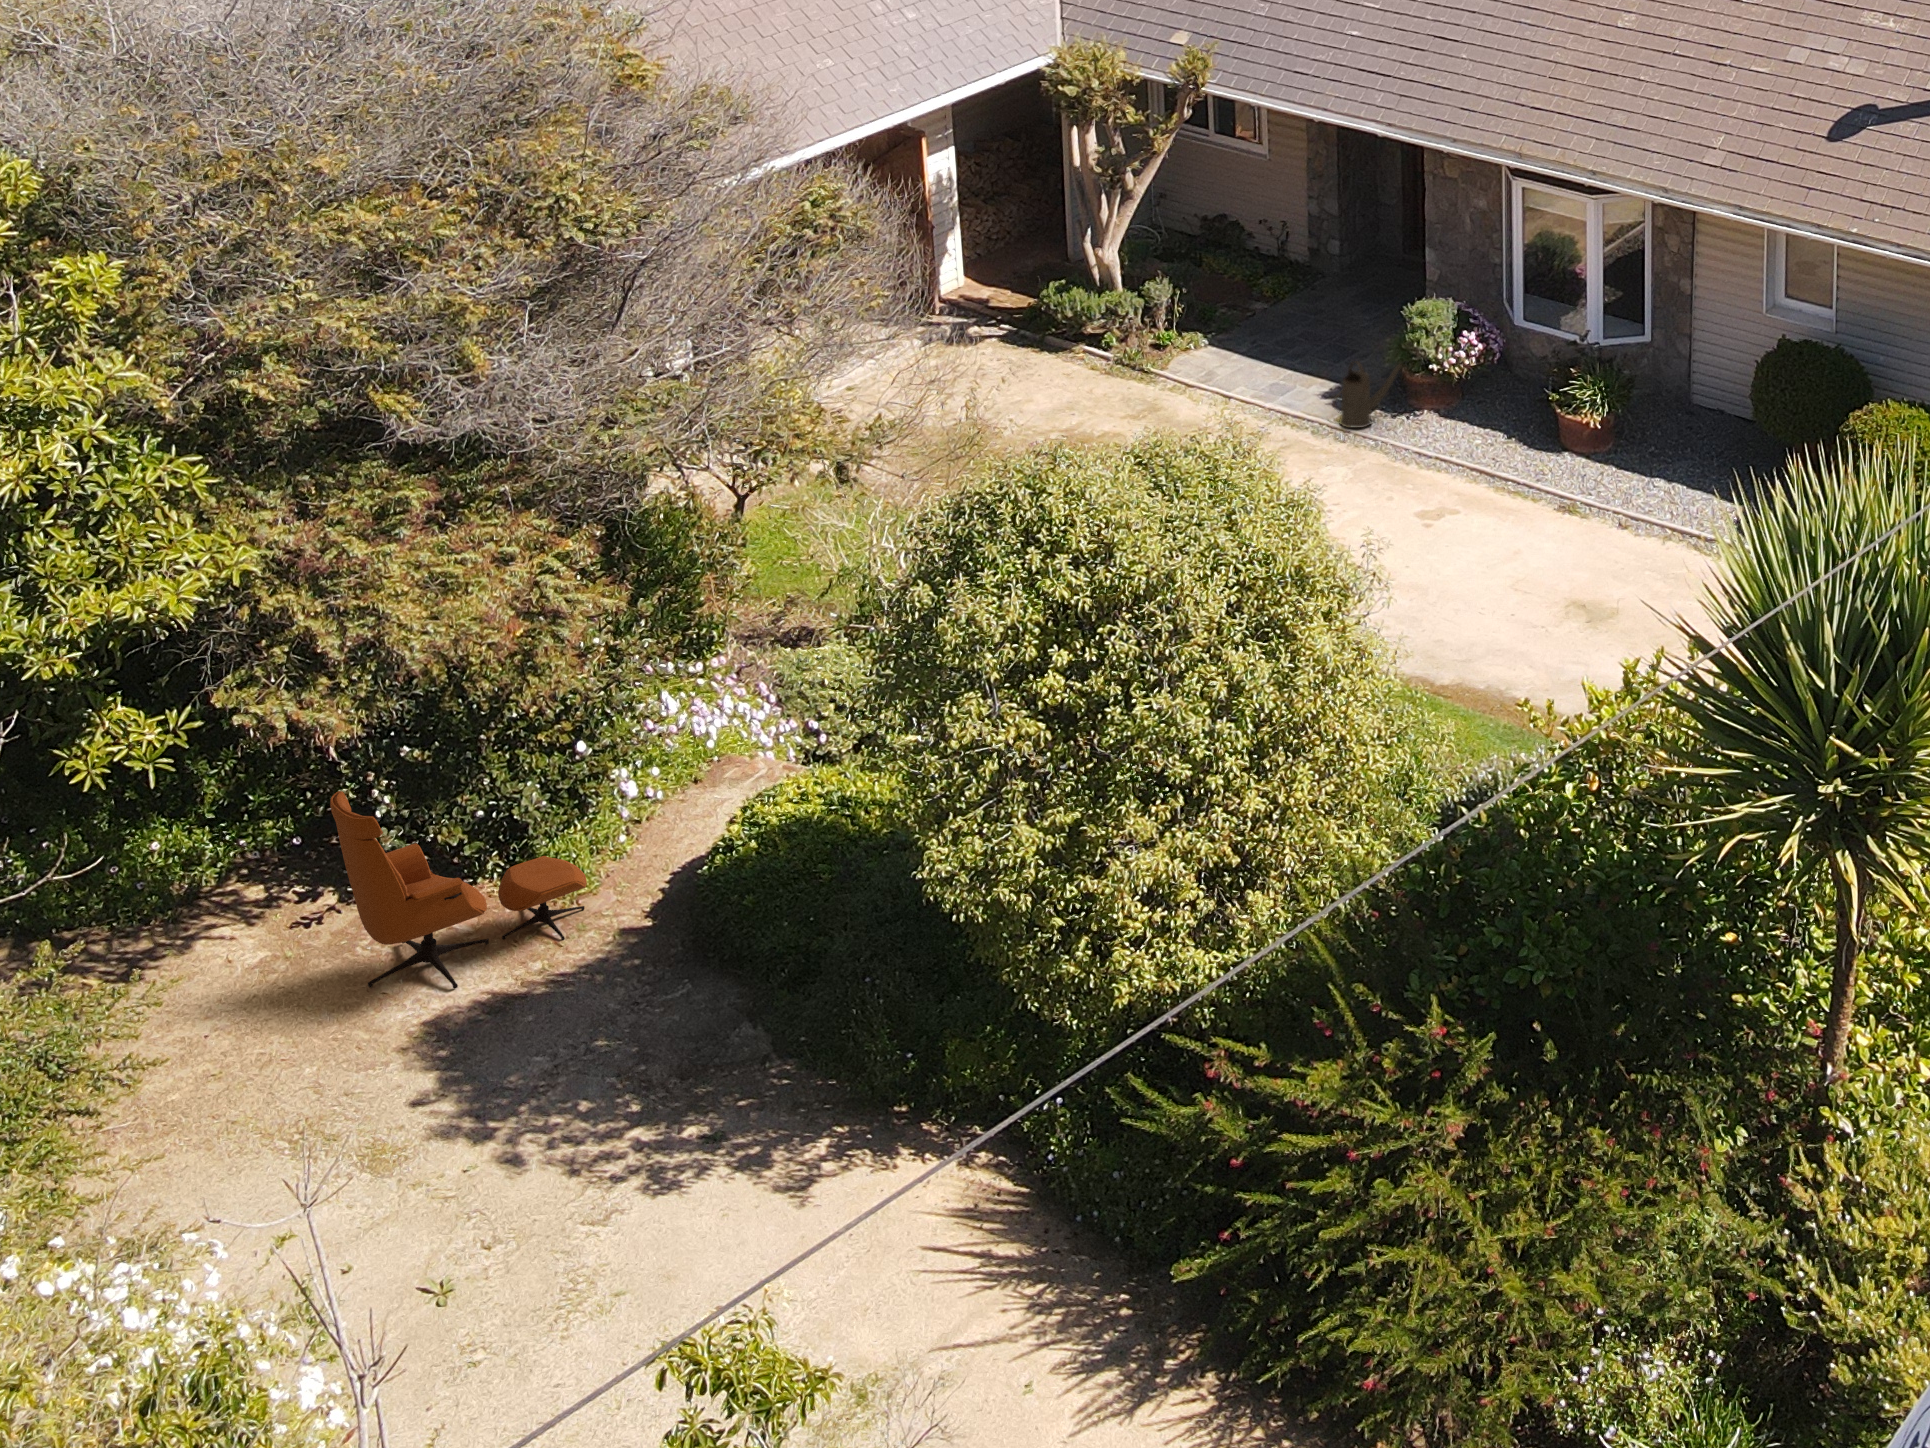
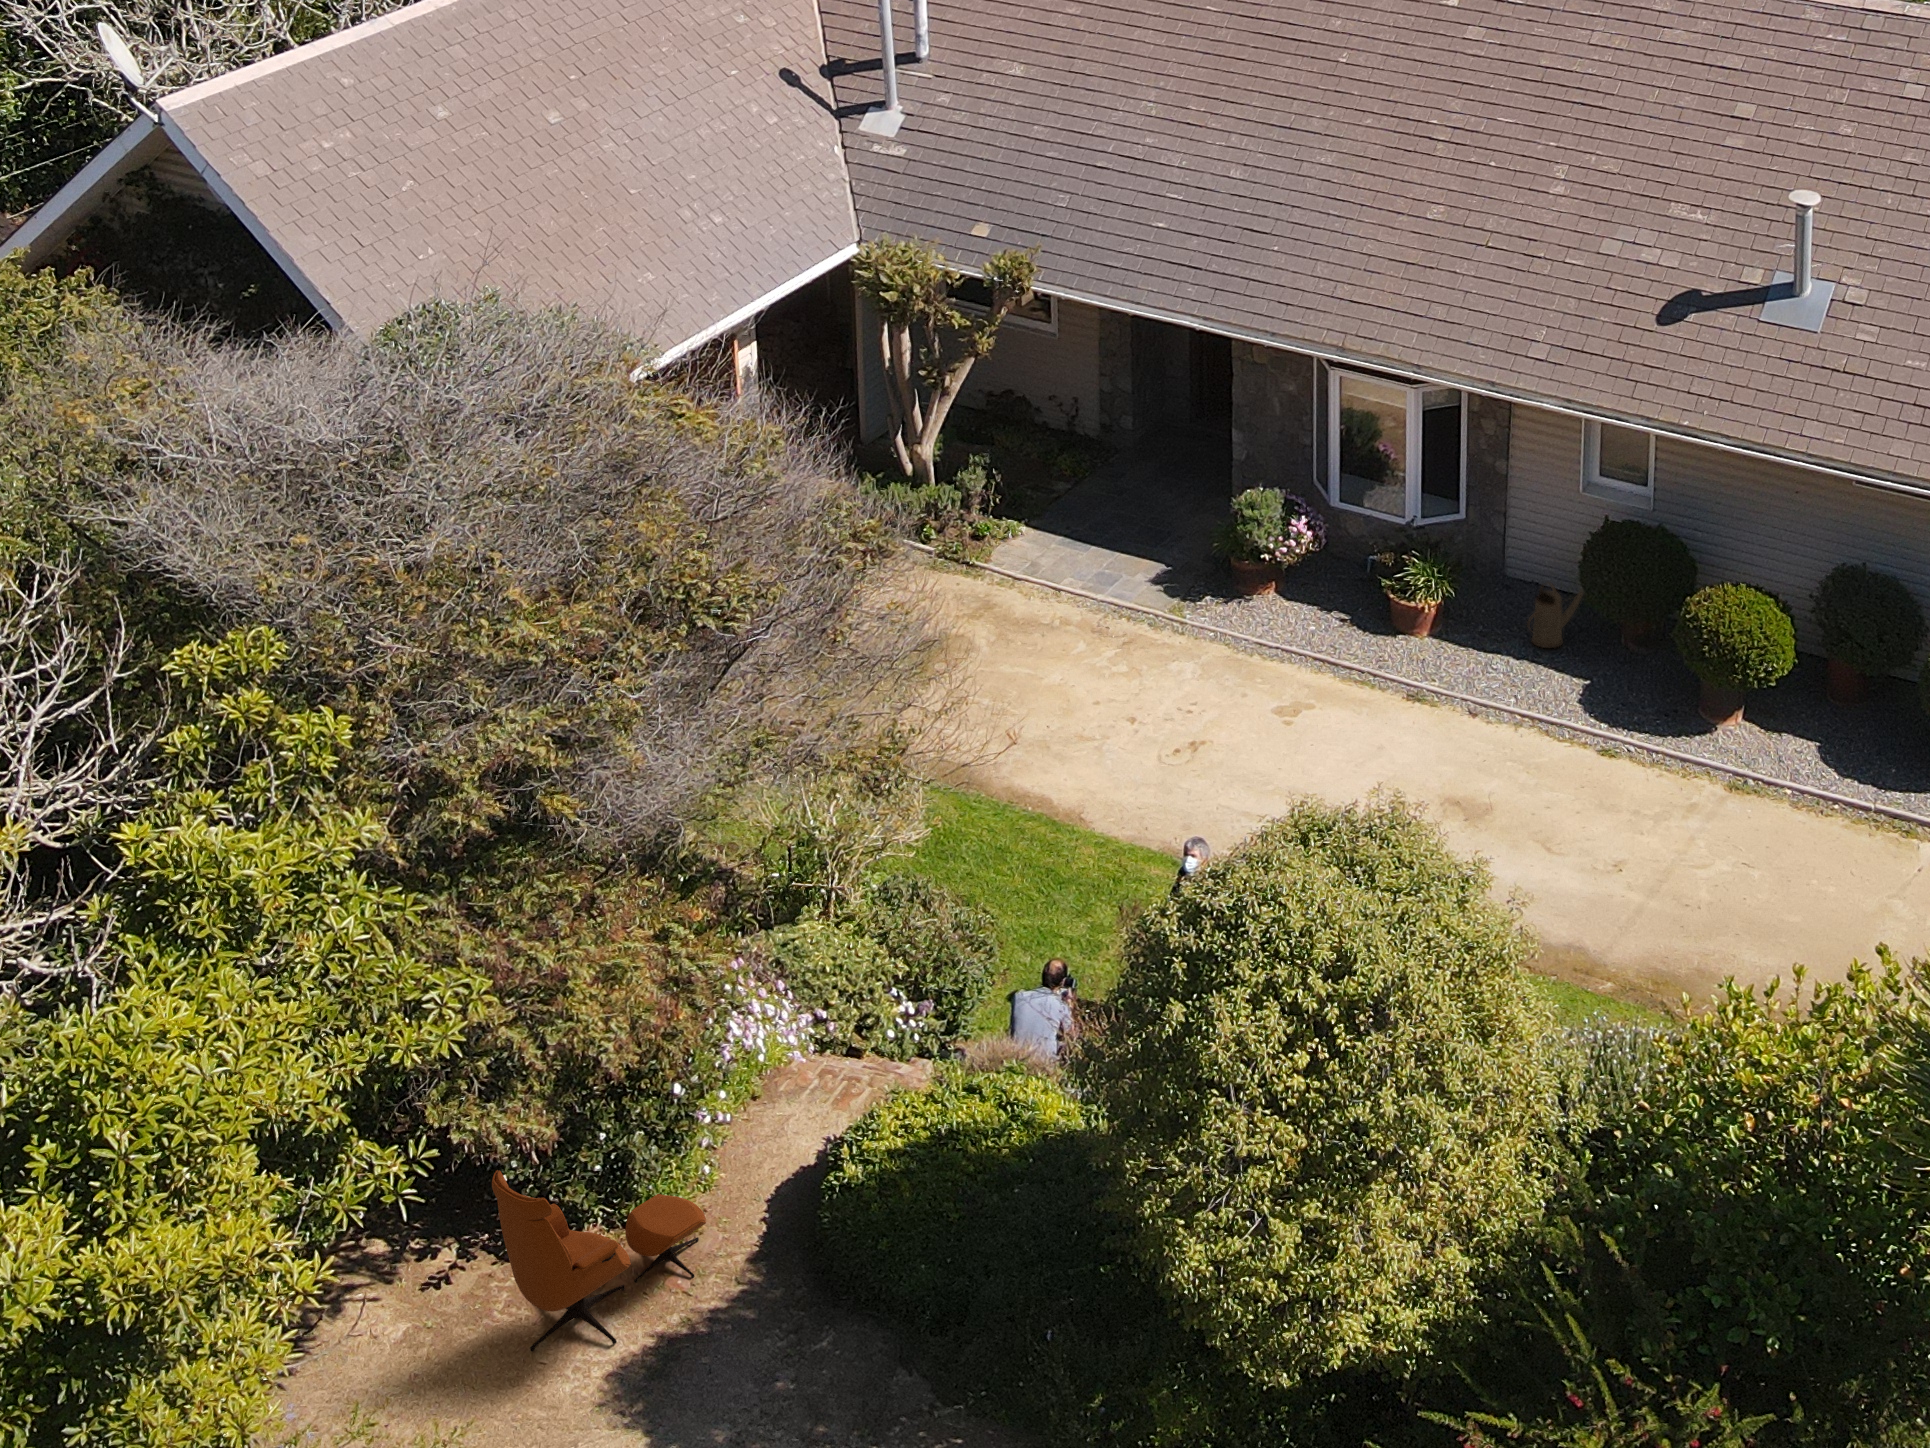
watering can: present [1334,362,1401,428] -> present [1527,583,1583,648]

